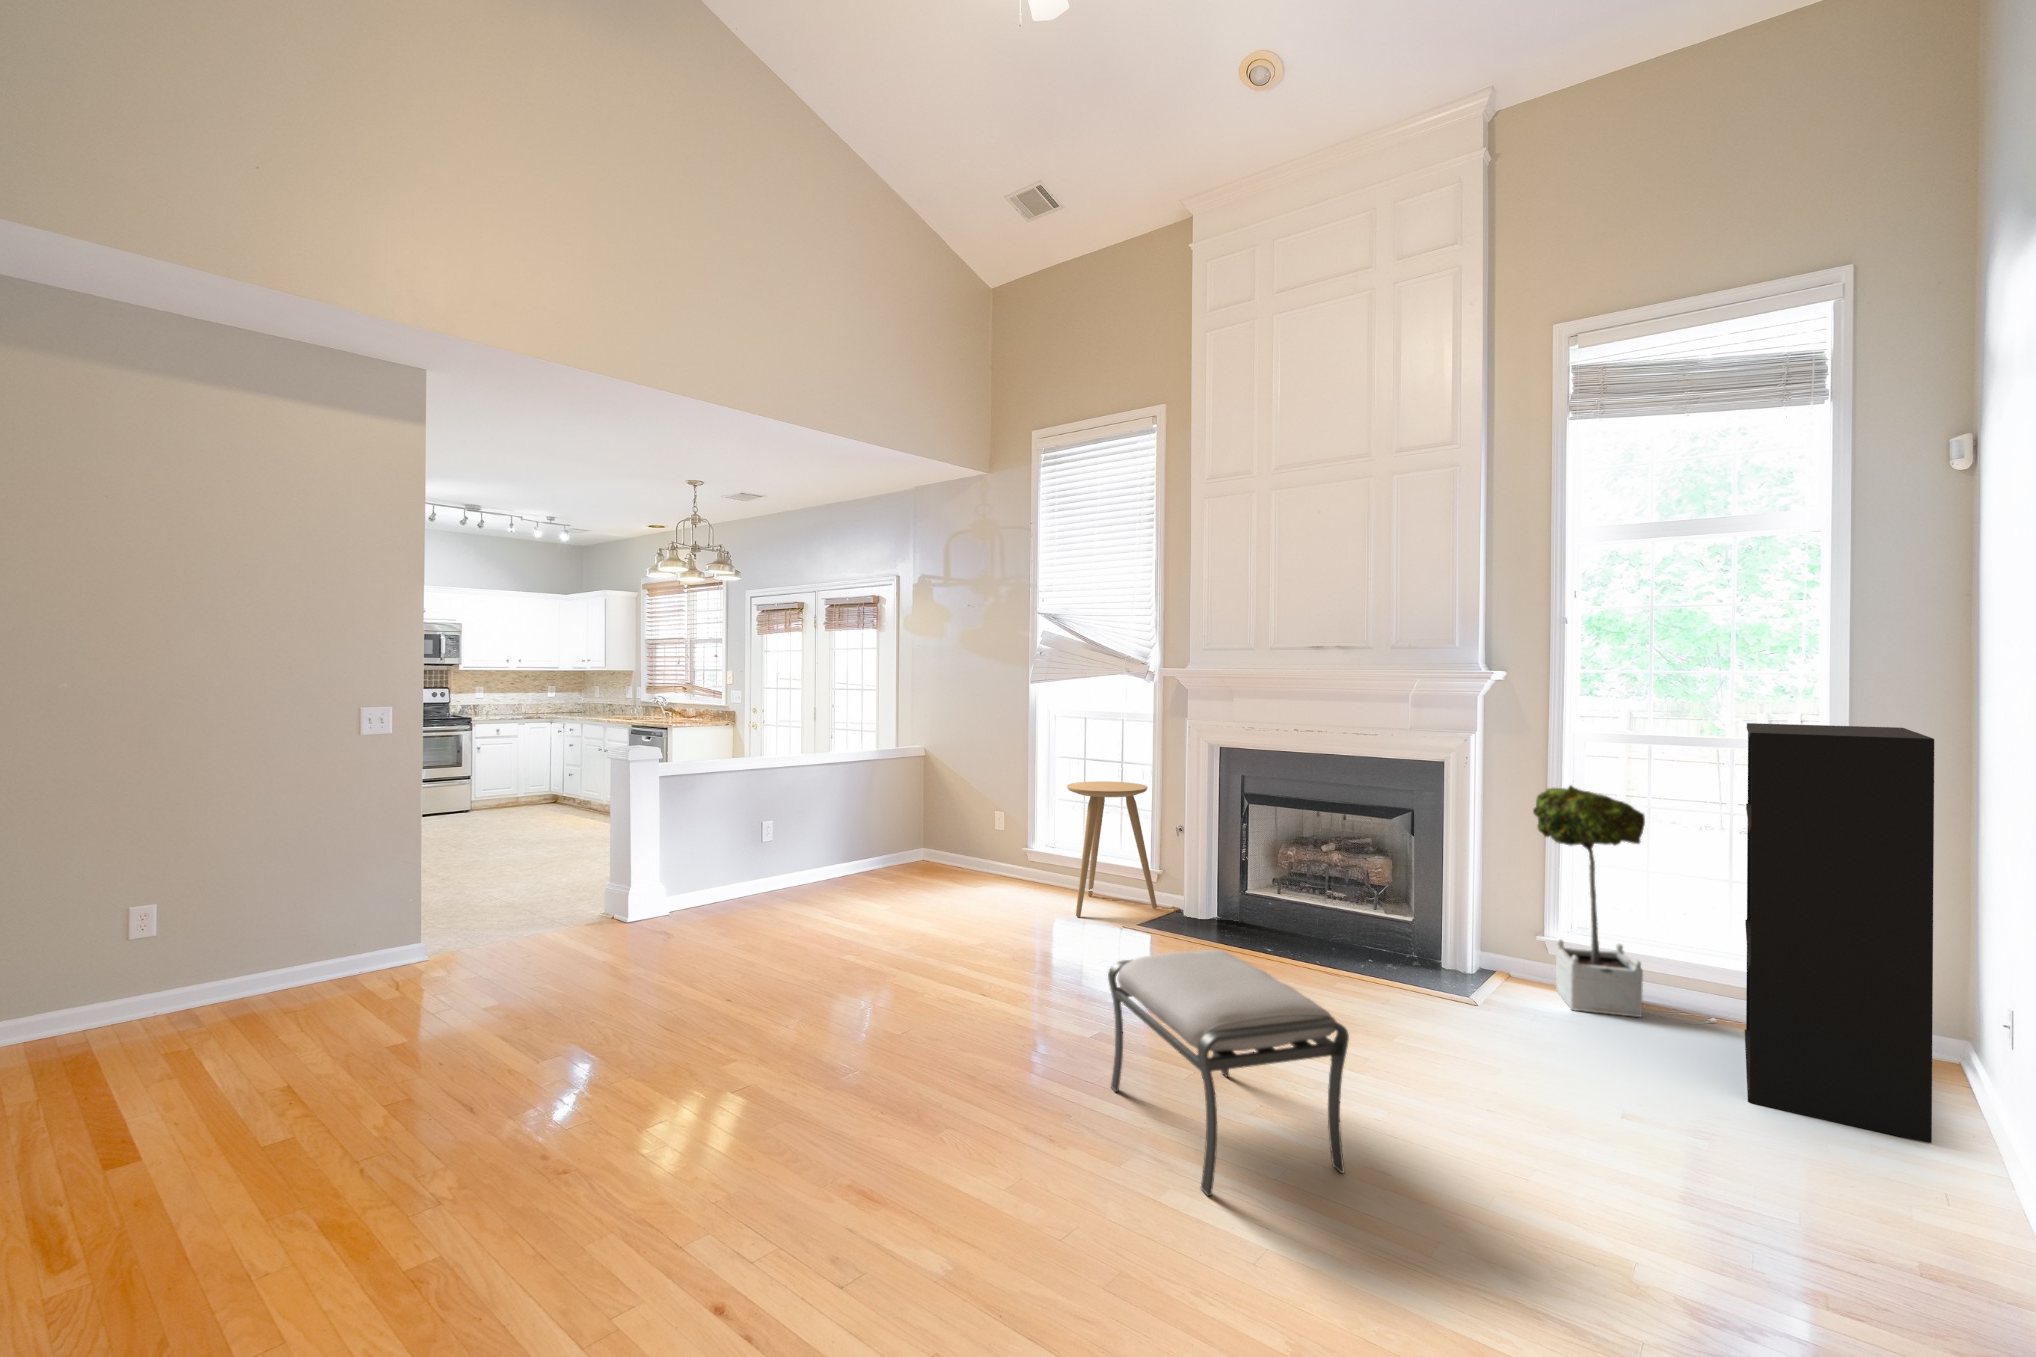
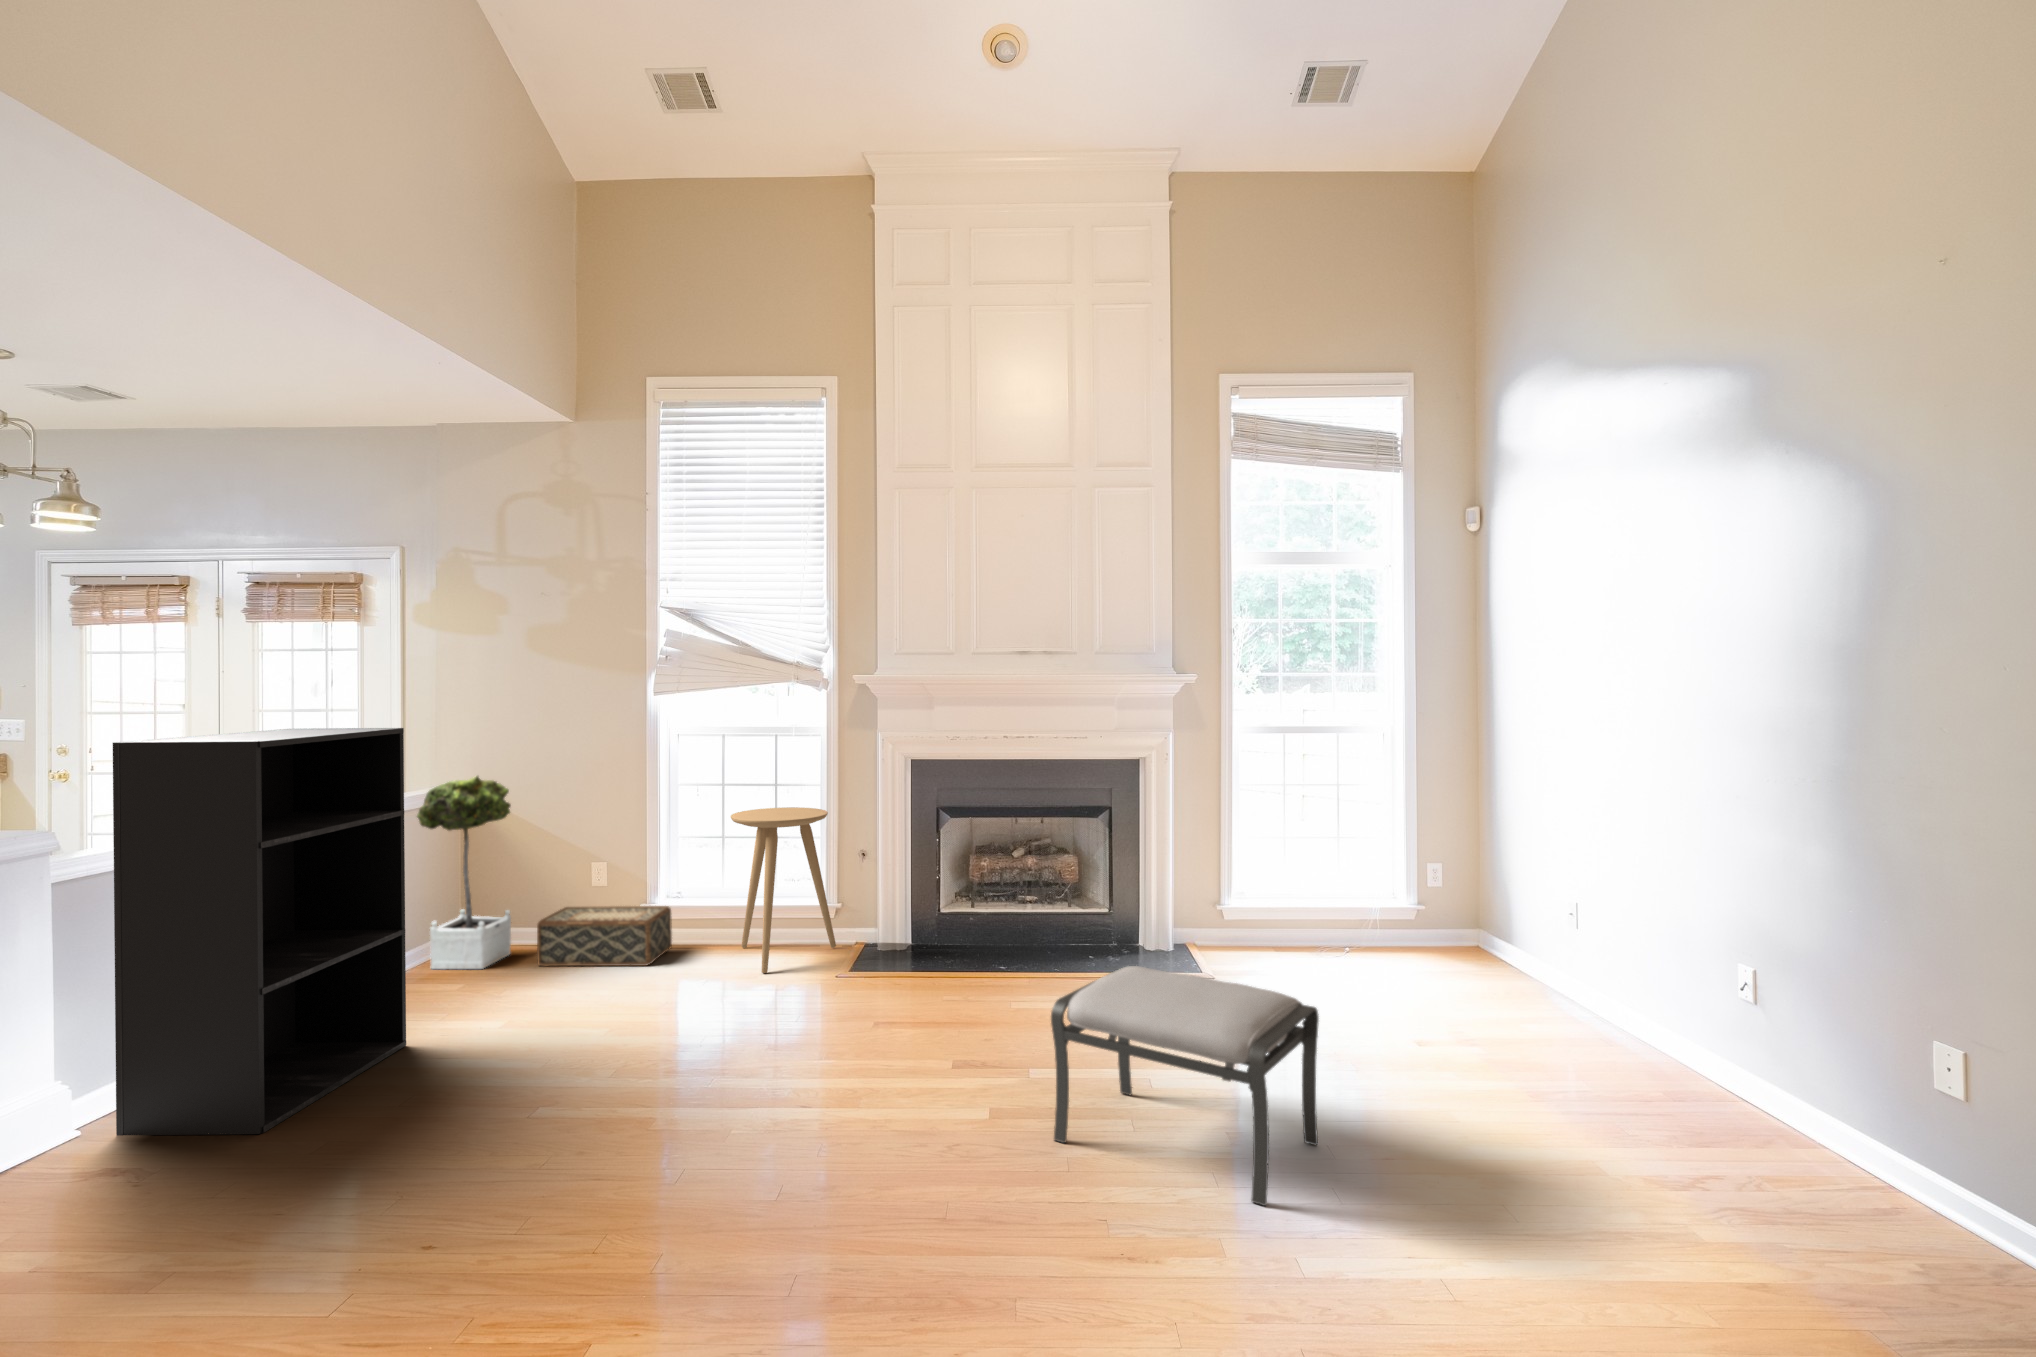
bookshelf: present [1745,723,1934,1143] -> present [113,728,406,1136]
potted tree: present [1533,786,1645,1017] -> present [417,776,511,969]
woven basket: none [946,843,1041,896] -> present [537,906,672,966]

